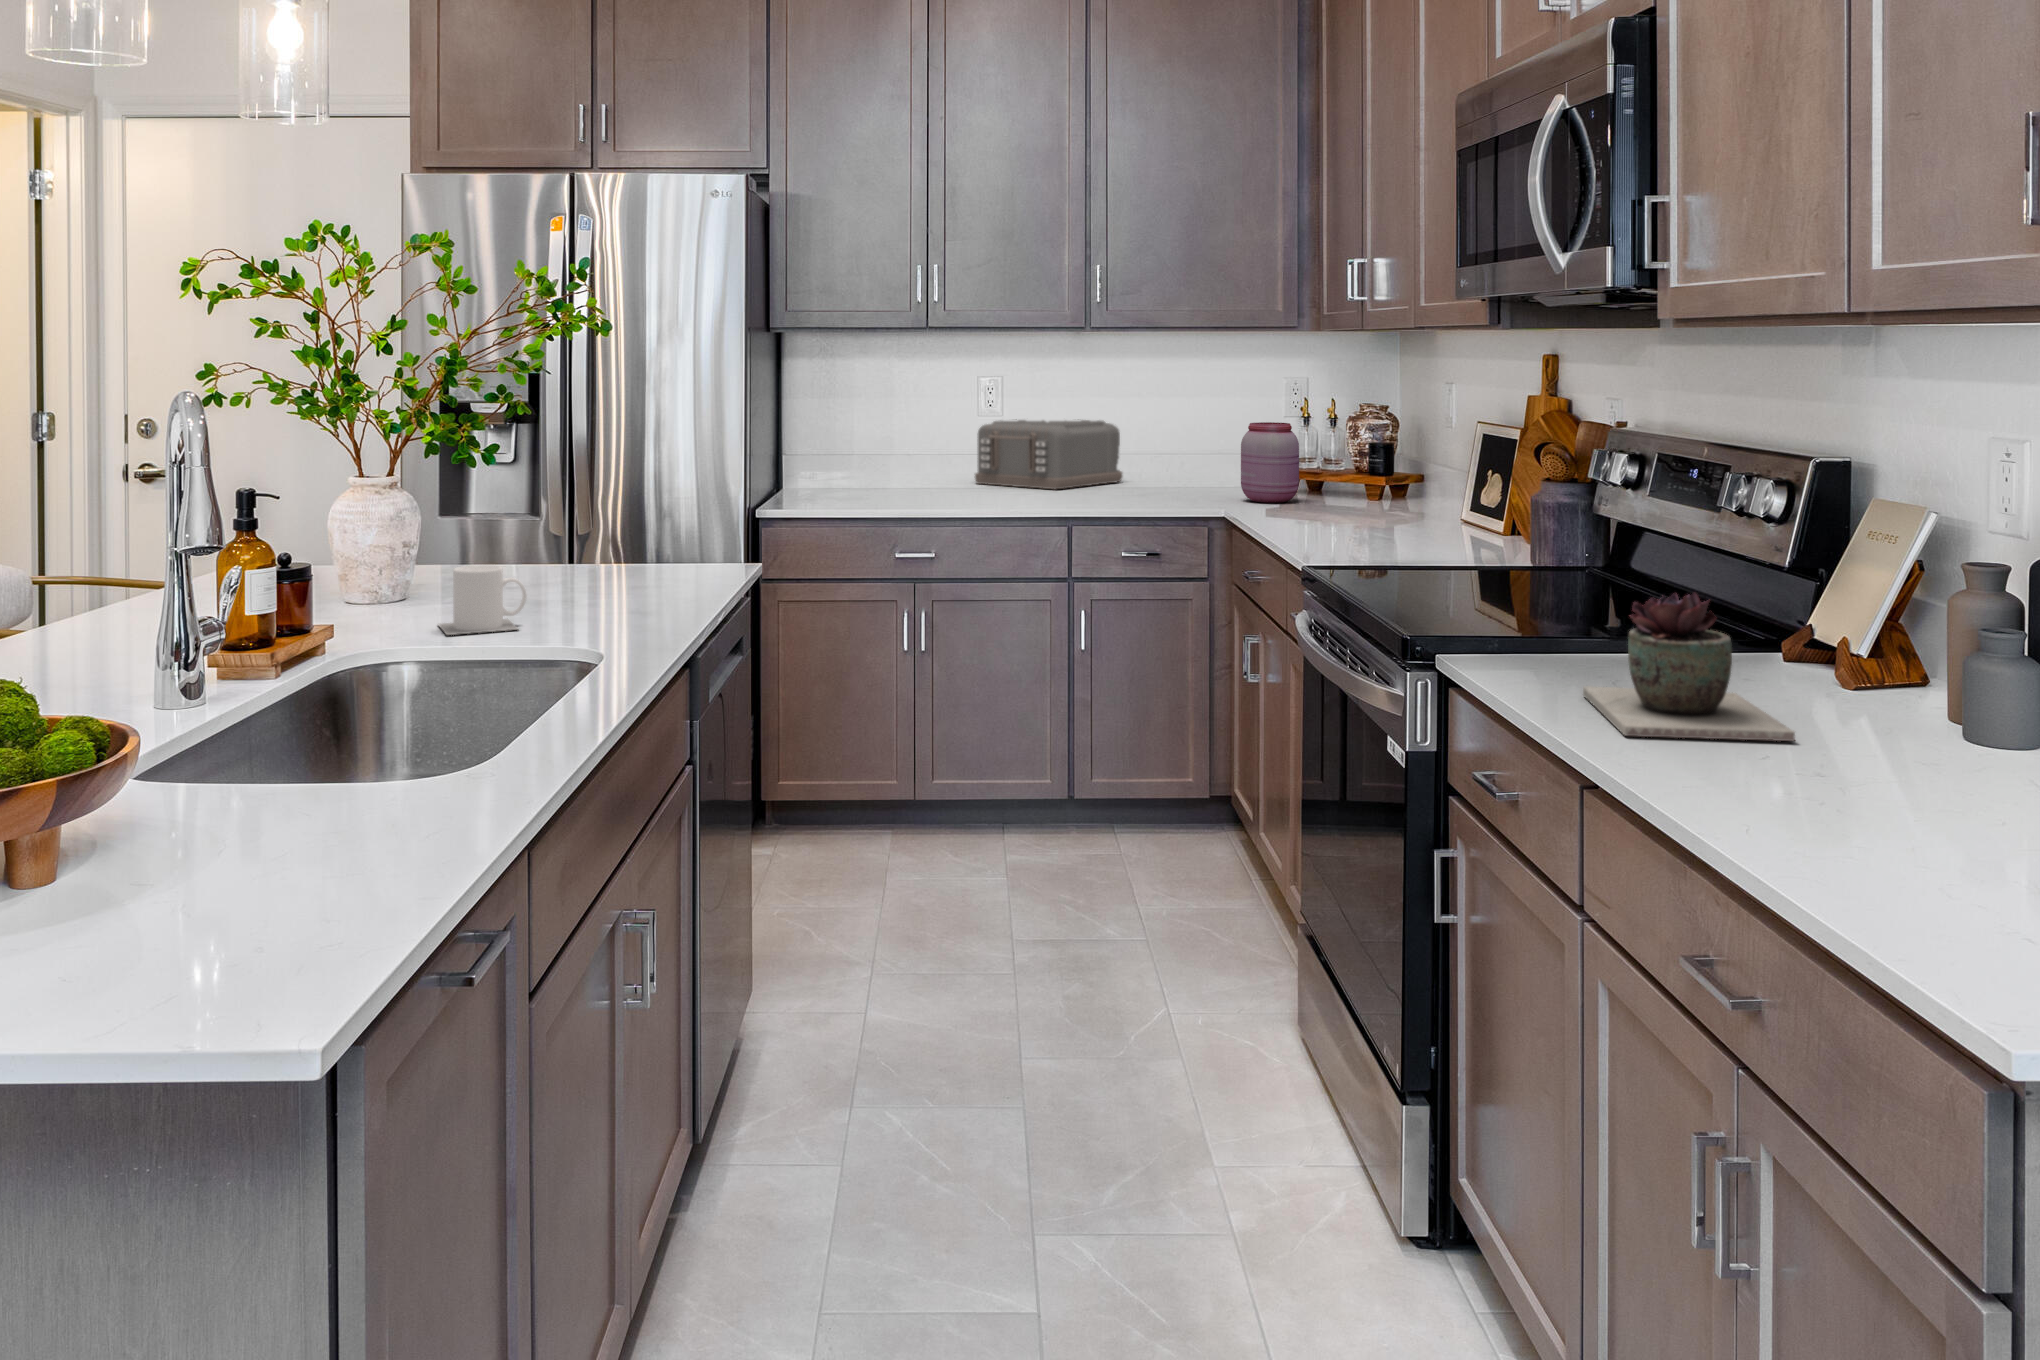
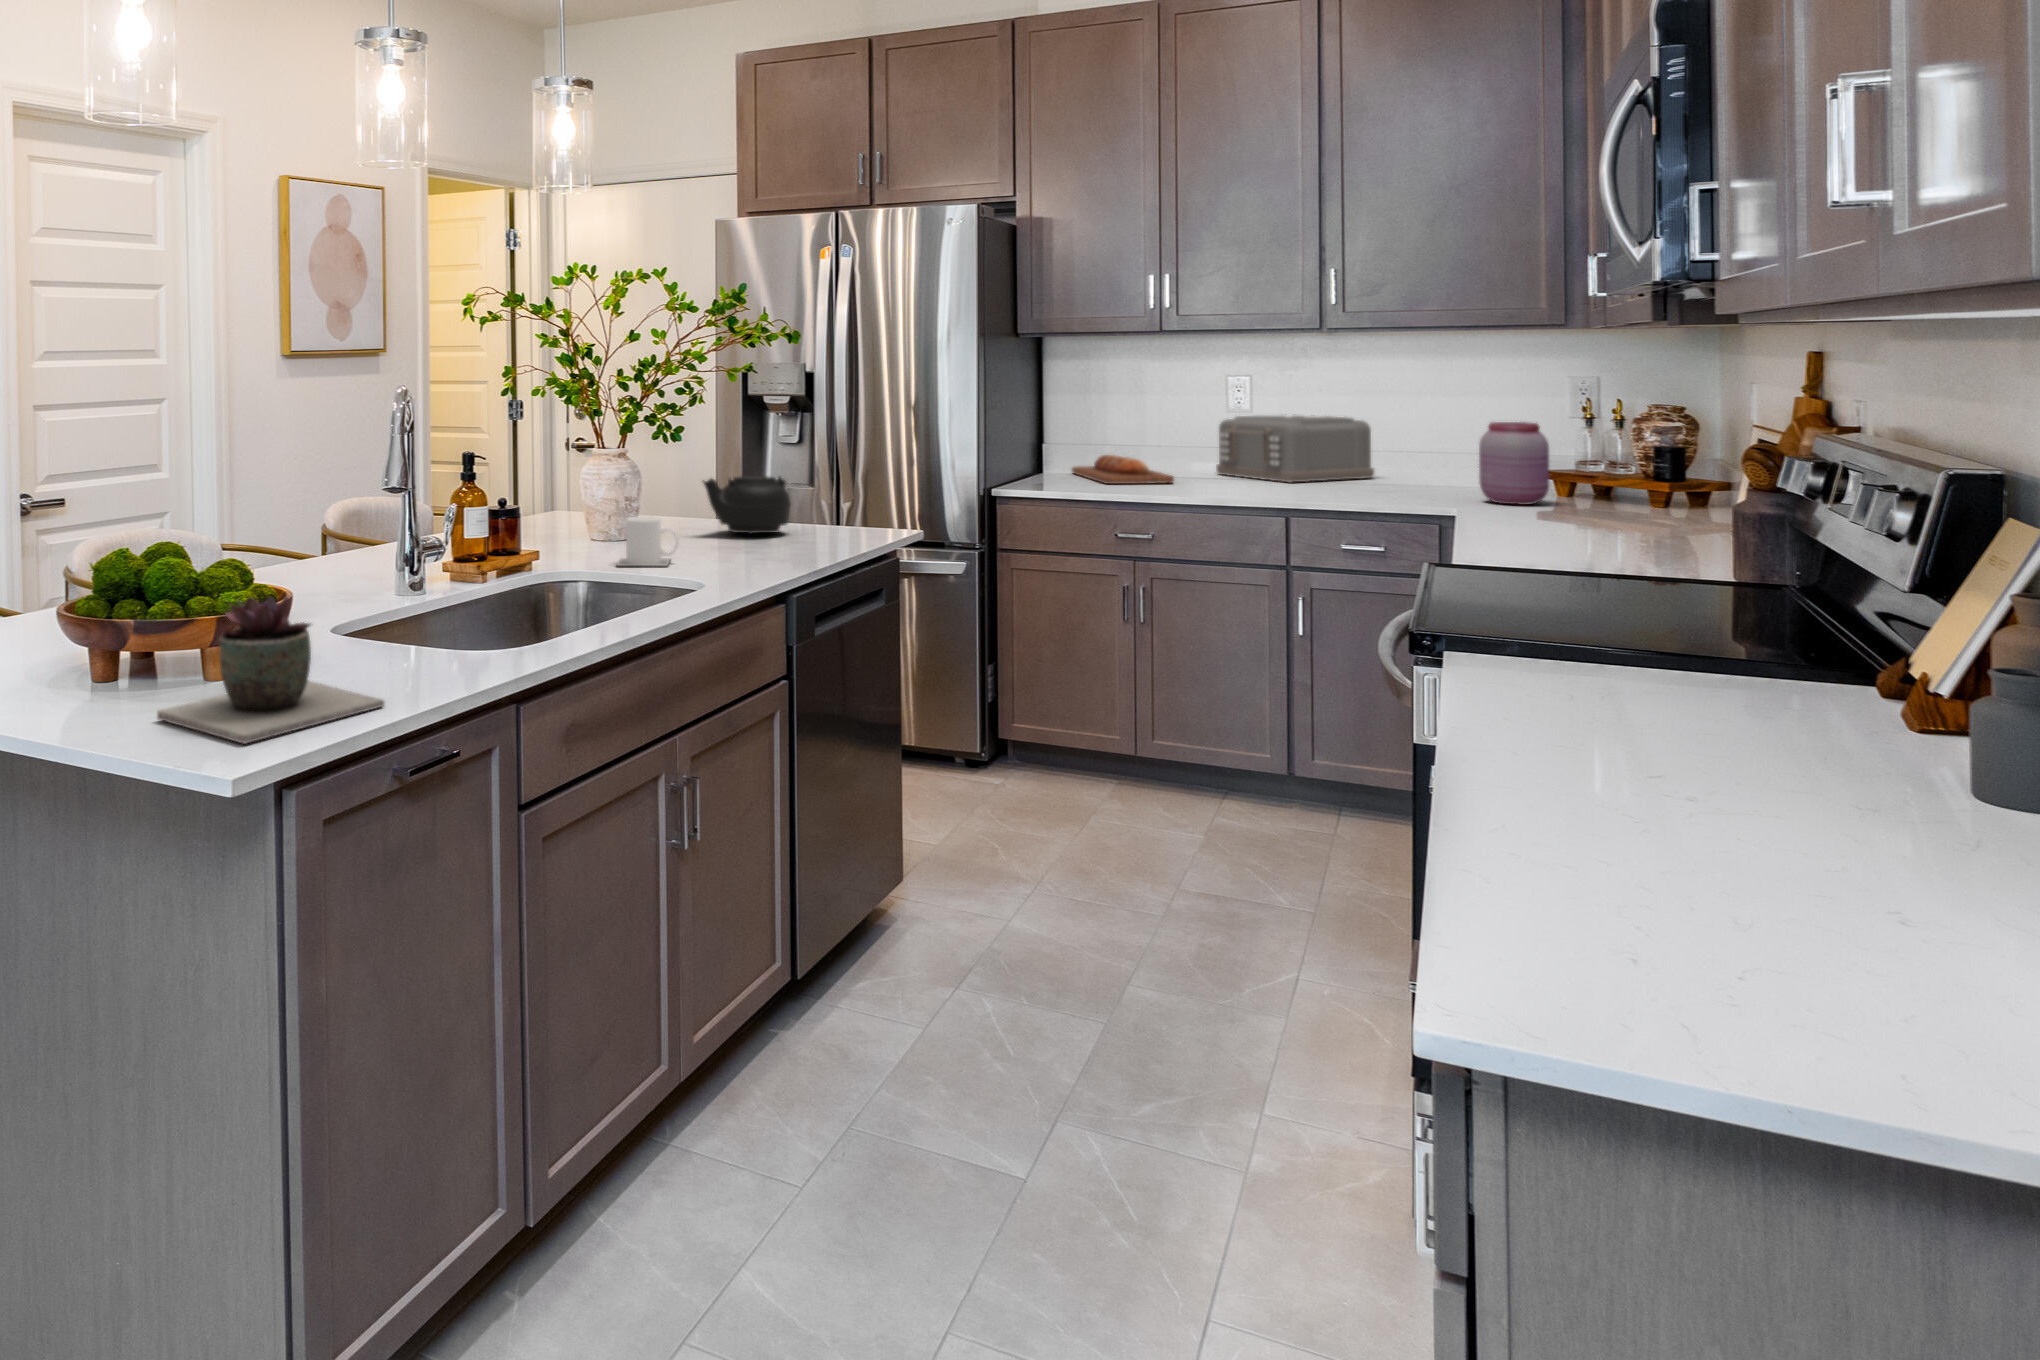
bread loaf: none [830,466,951,498] -> present [1072,455,1174,484]
teapot: none [505,503,618,581] -> present [703,476,791,534]
succulent plant: present [1583,593,1795,741] -> present [157,597,385,744]

